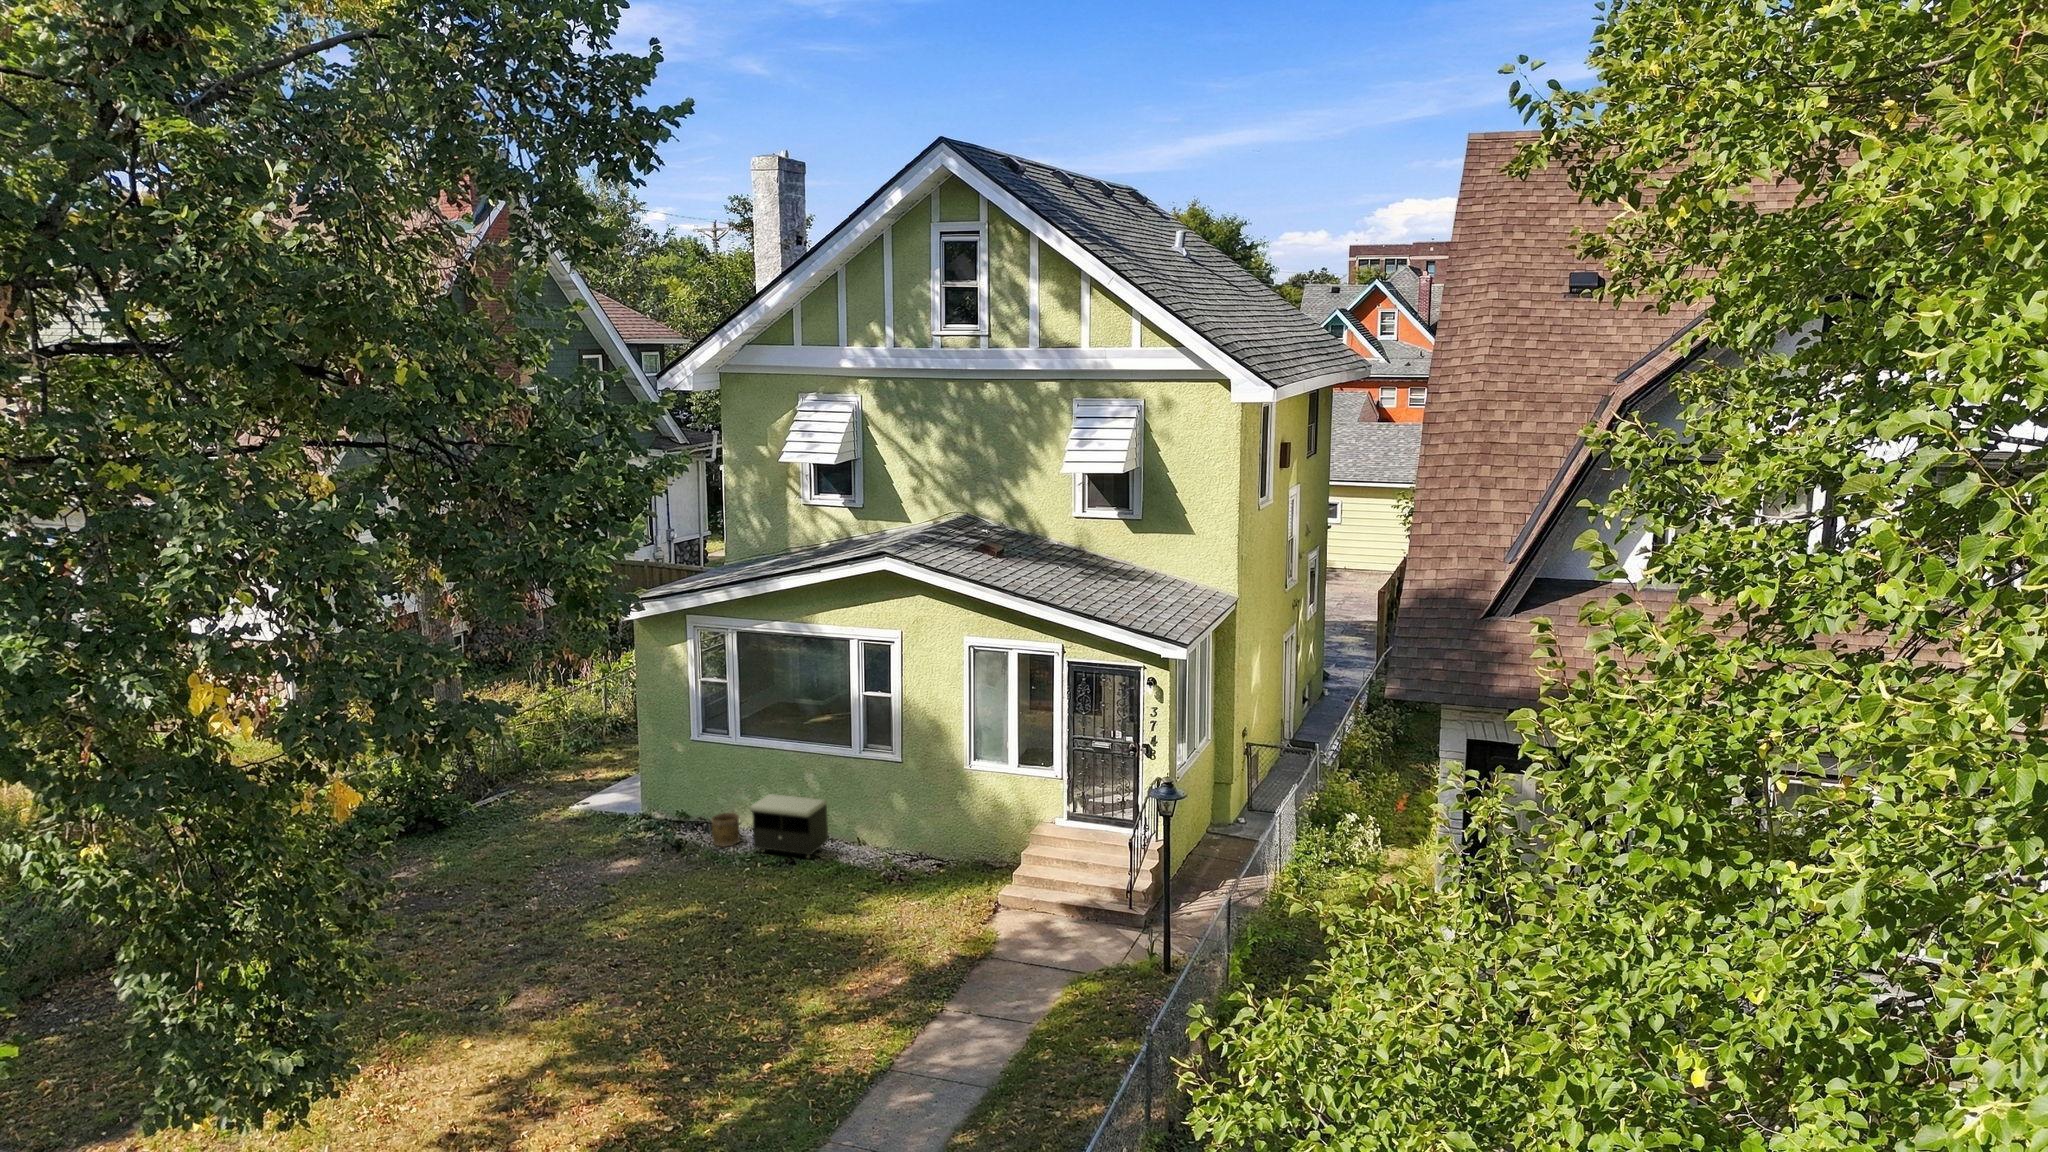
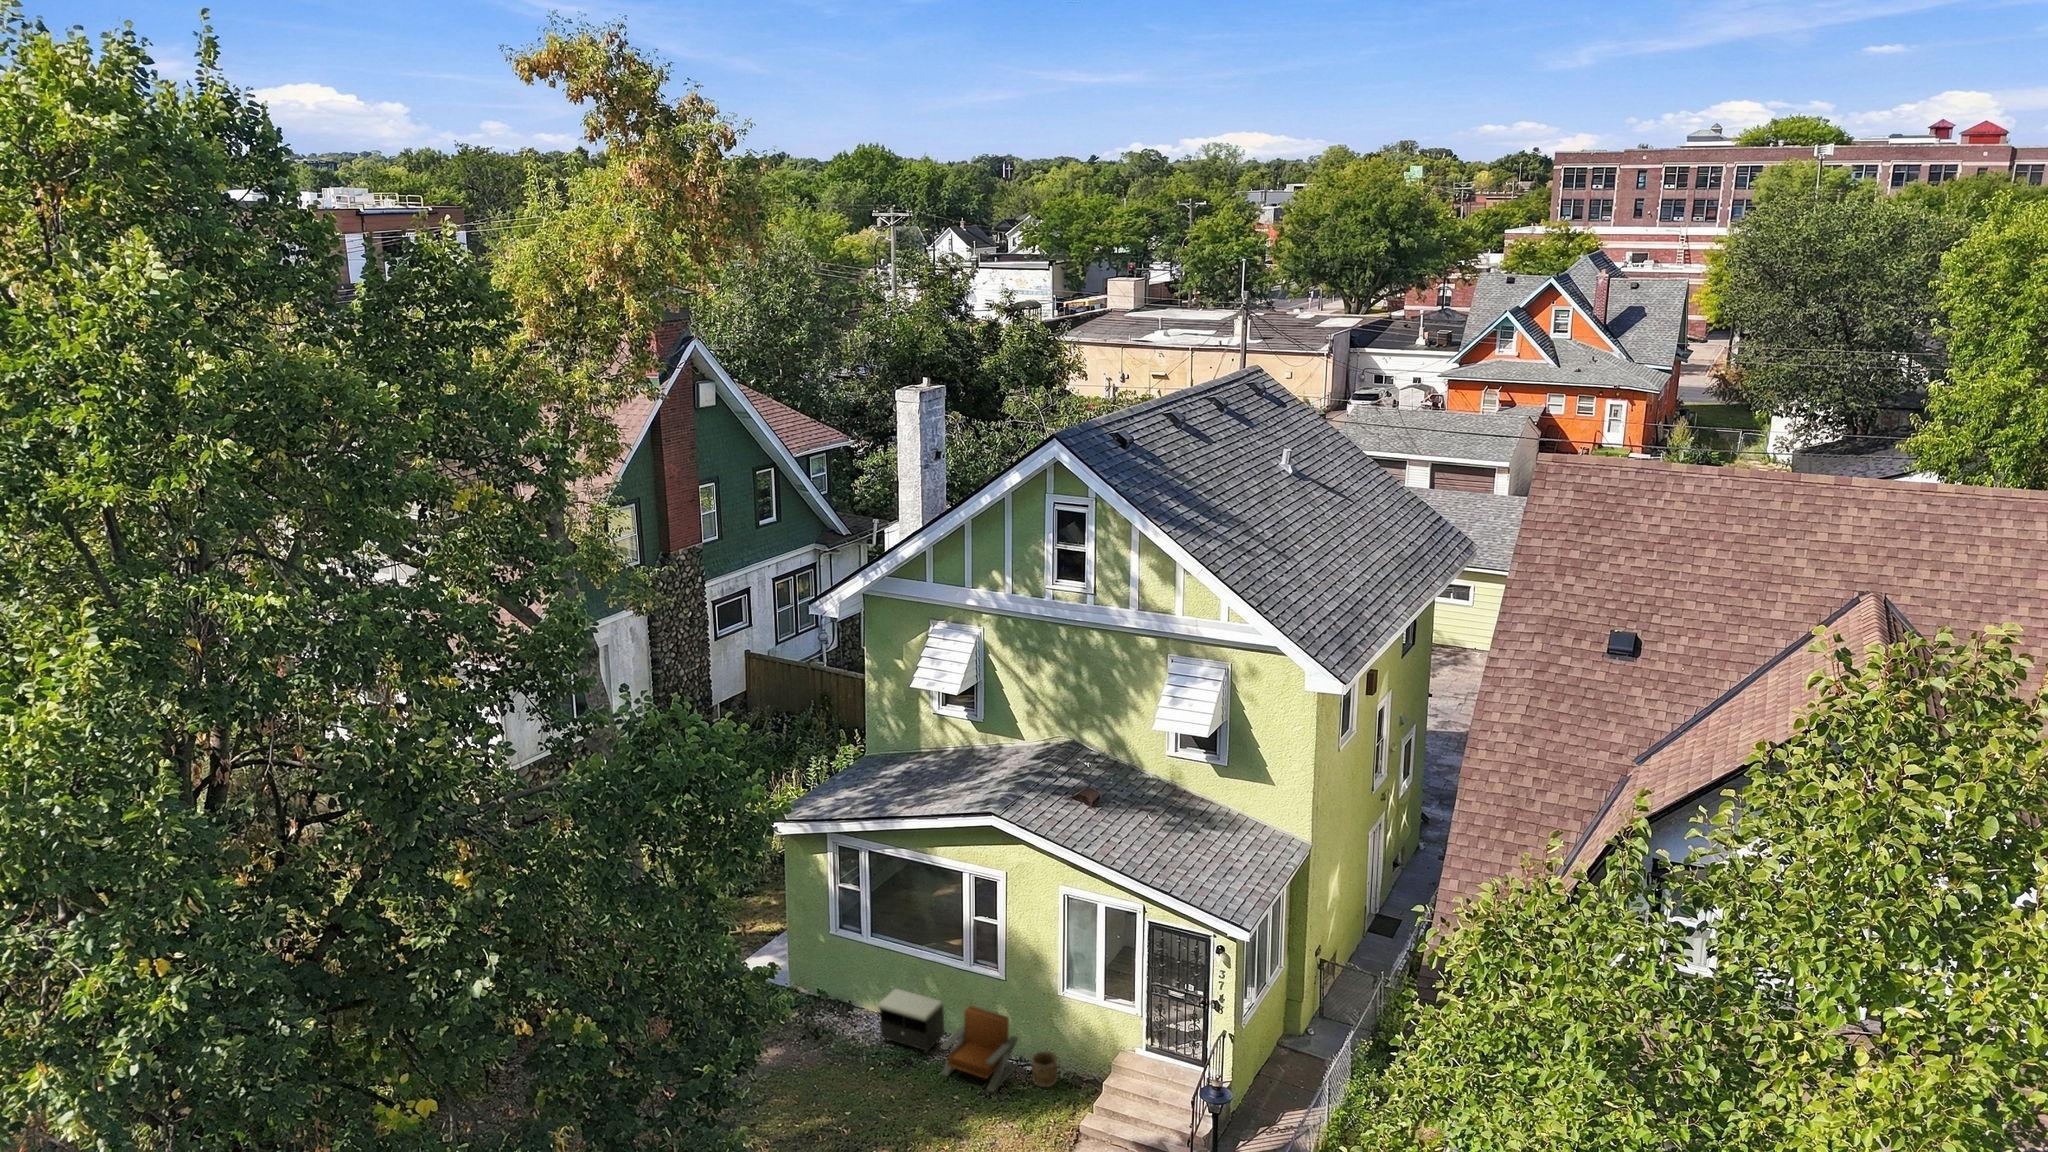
lounge chair: none [827,796,917,883] -> present [940,1006,1018,1092]
bucket: present [711,812,742,847] -> present [1032,1052,1060,1087]

